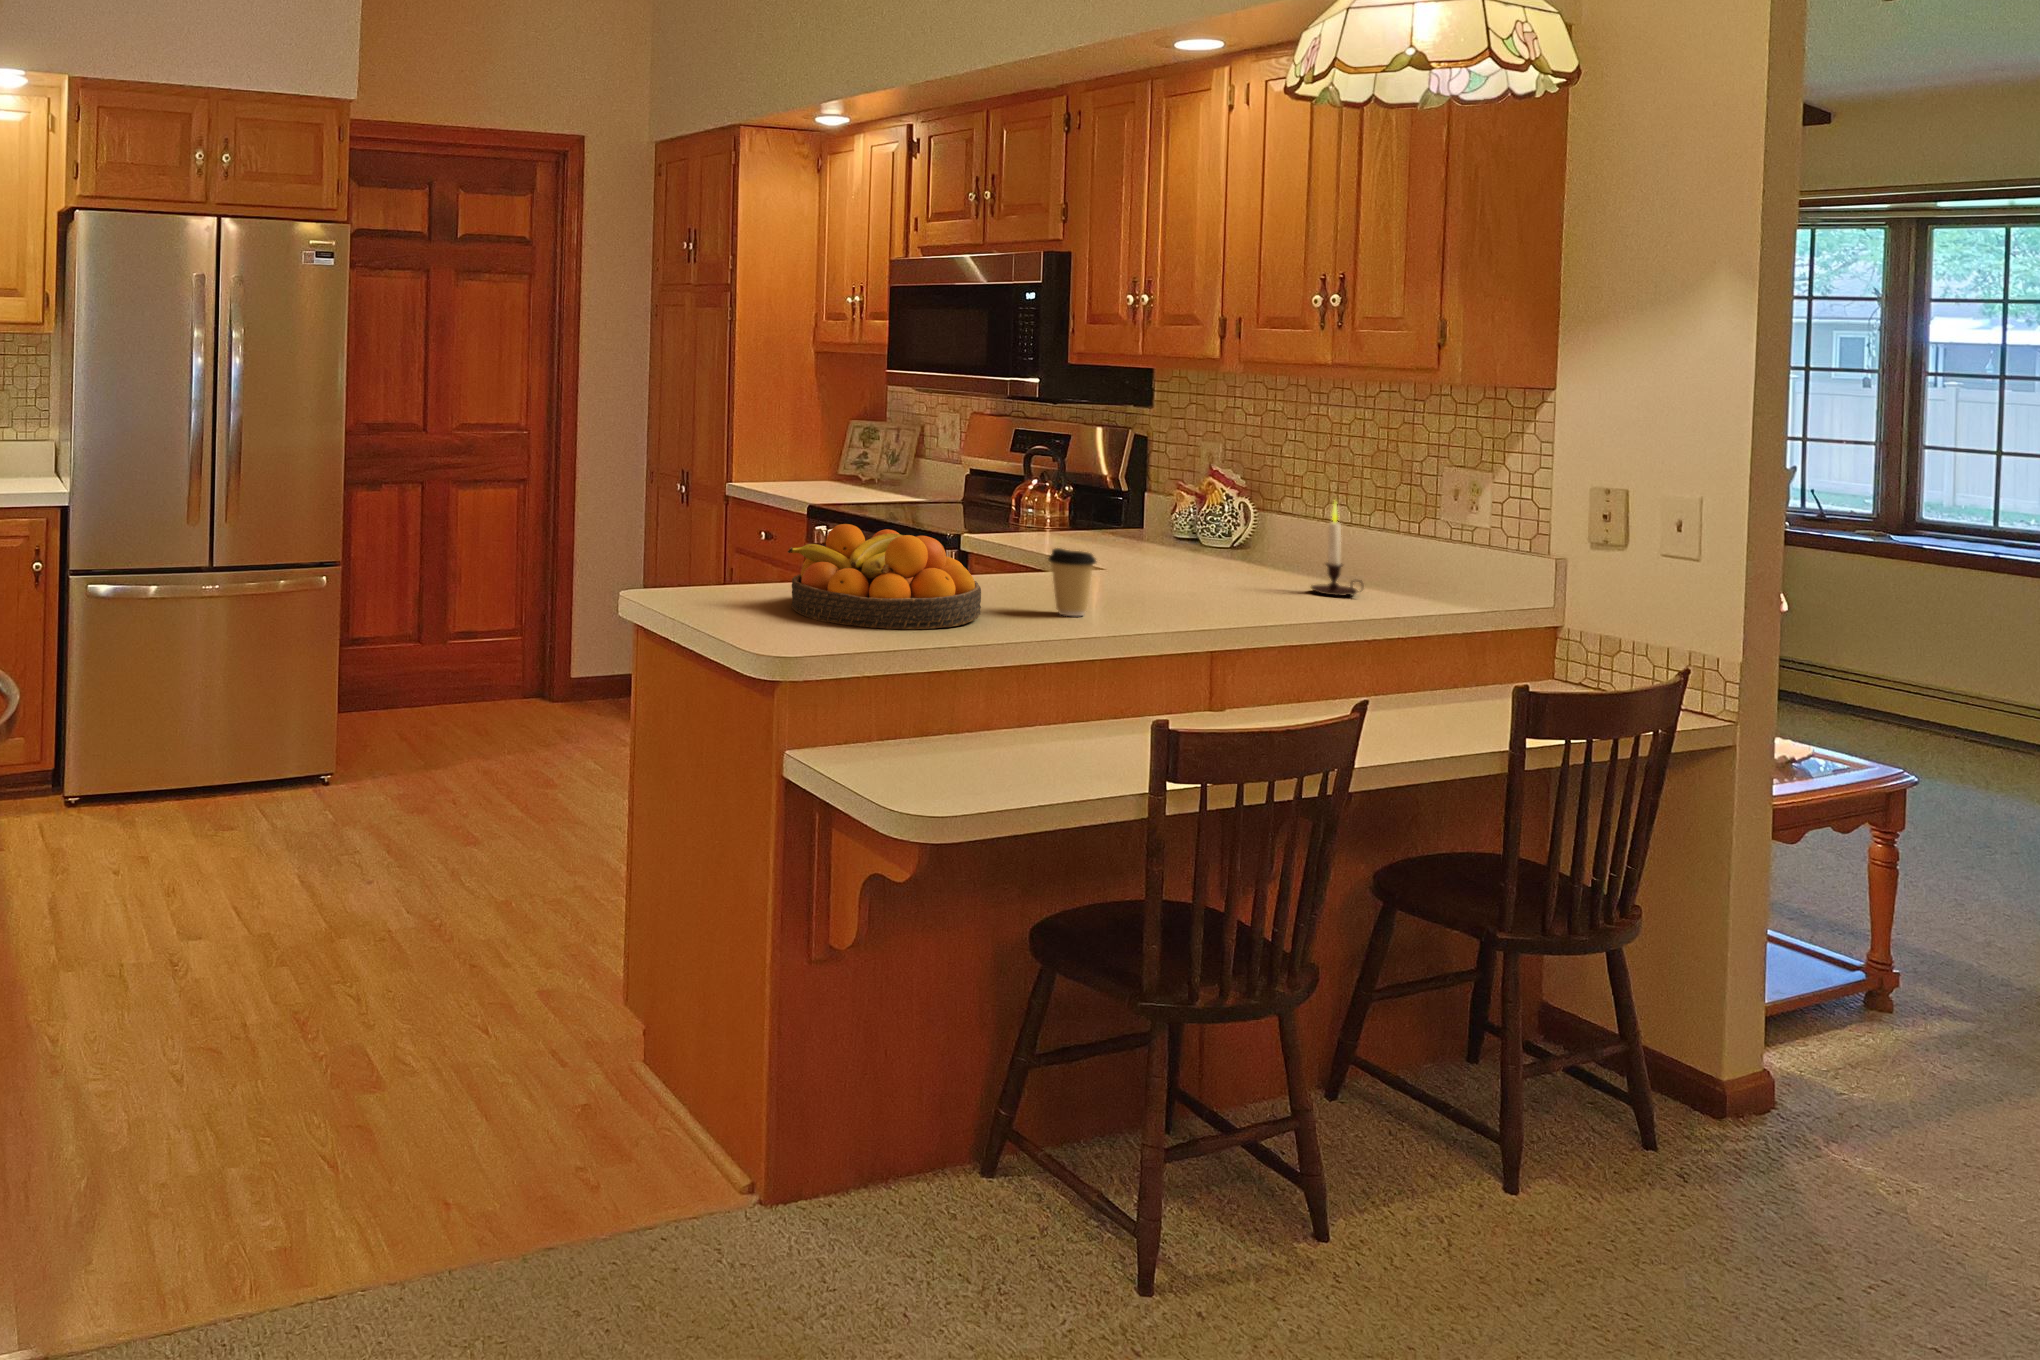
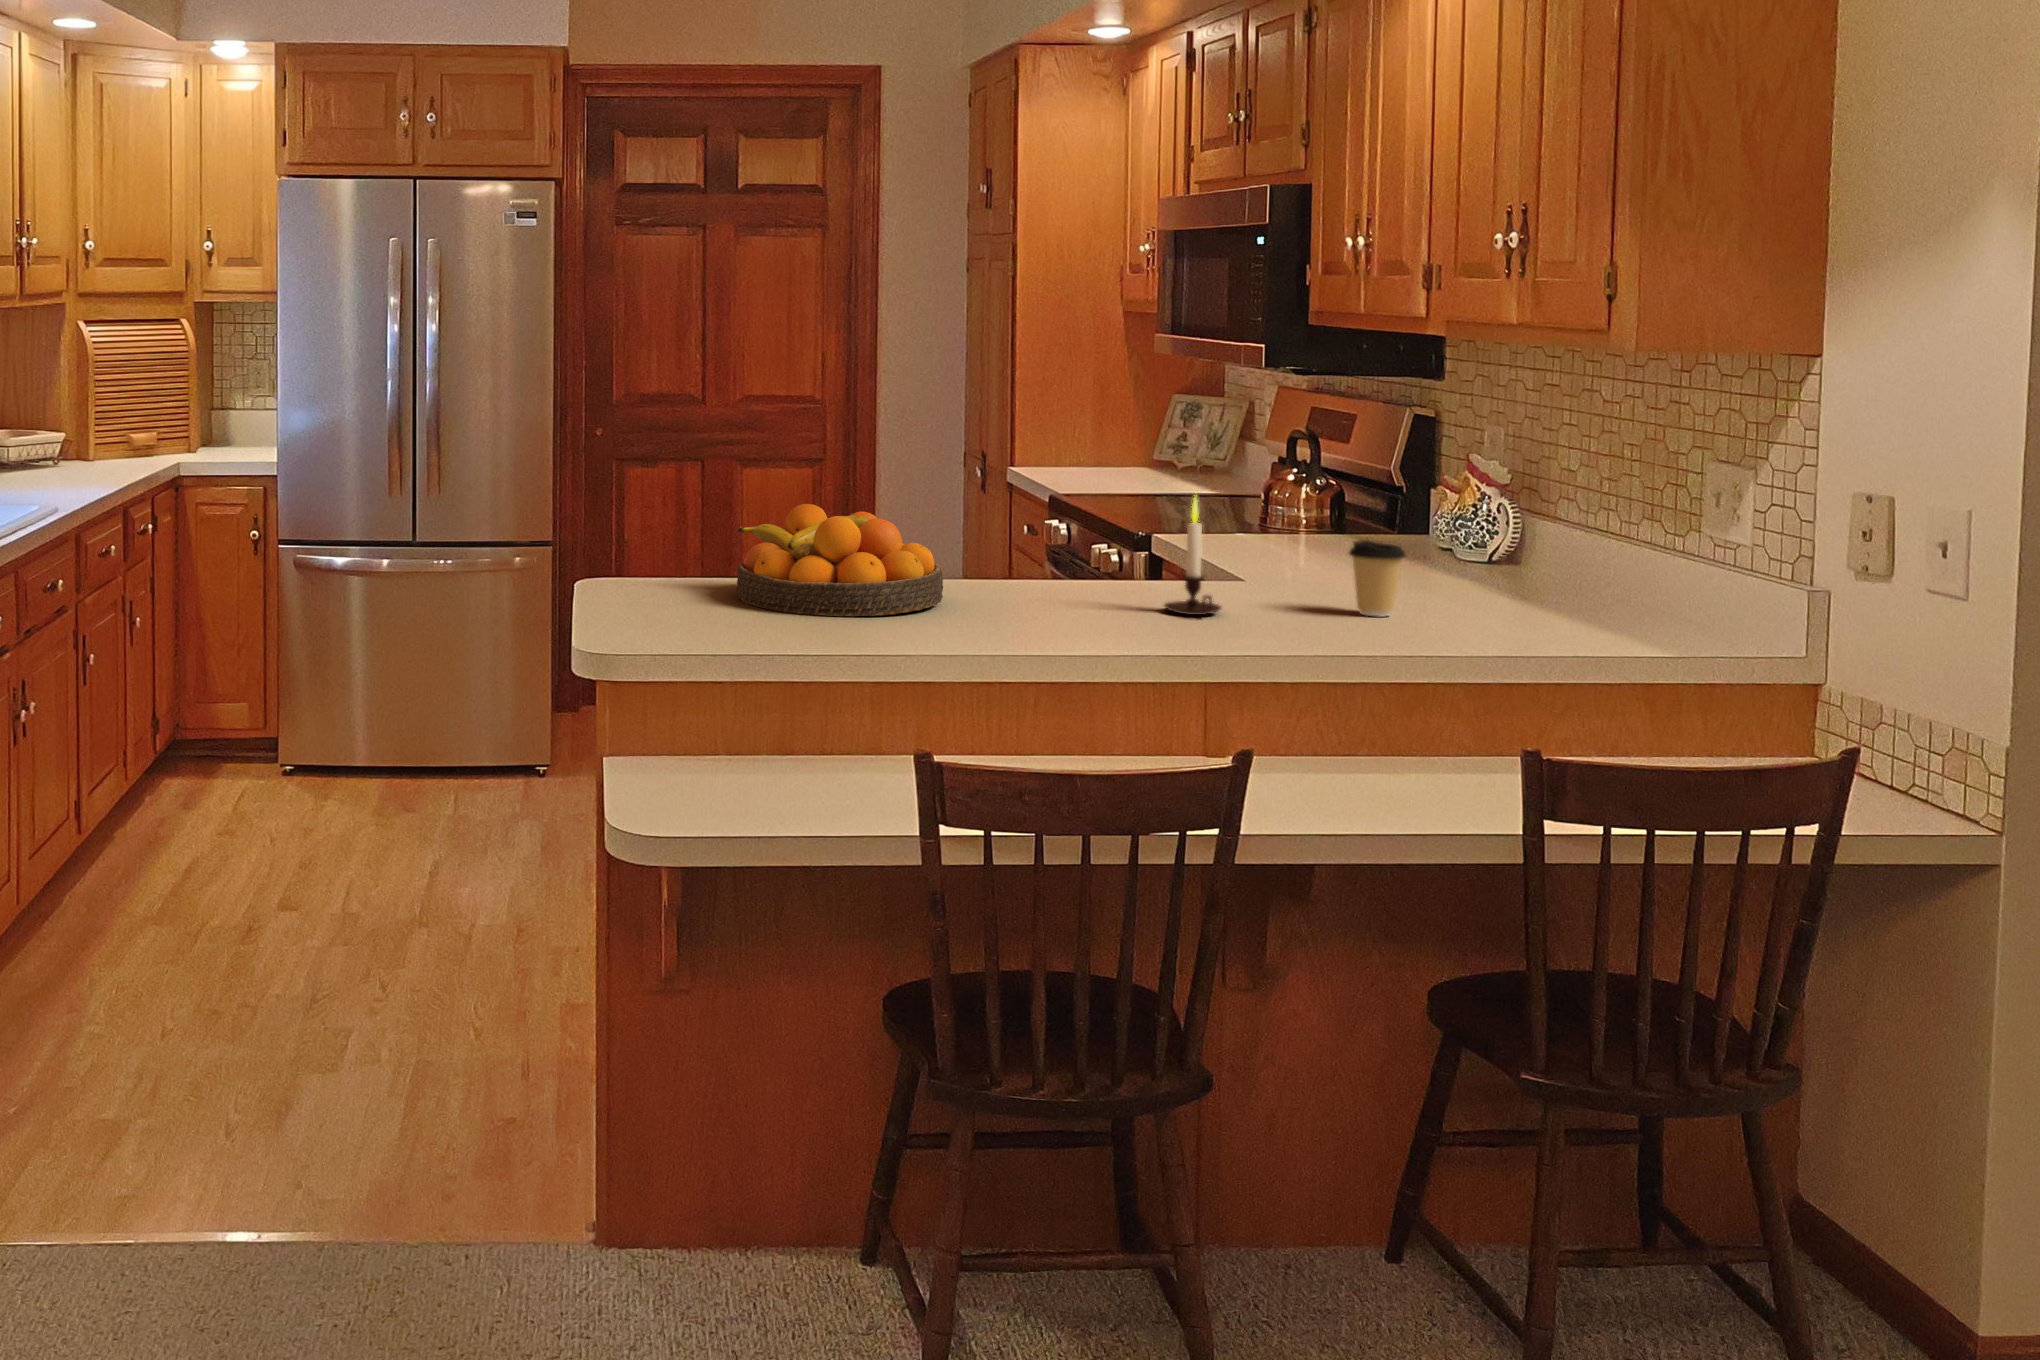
candle: present [1311,503,1362,596] -> present [1164,495,1221,615]
coffee cup: present [1049,548,1096,616] -> present [1349,540,1406,616]

